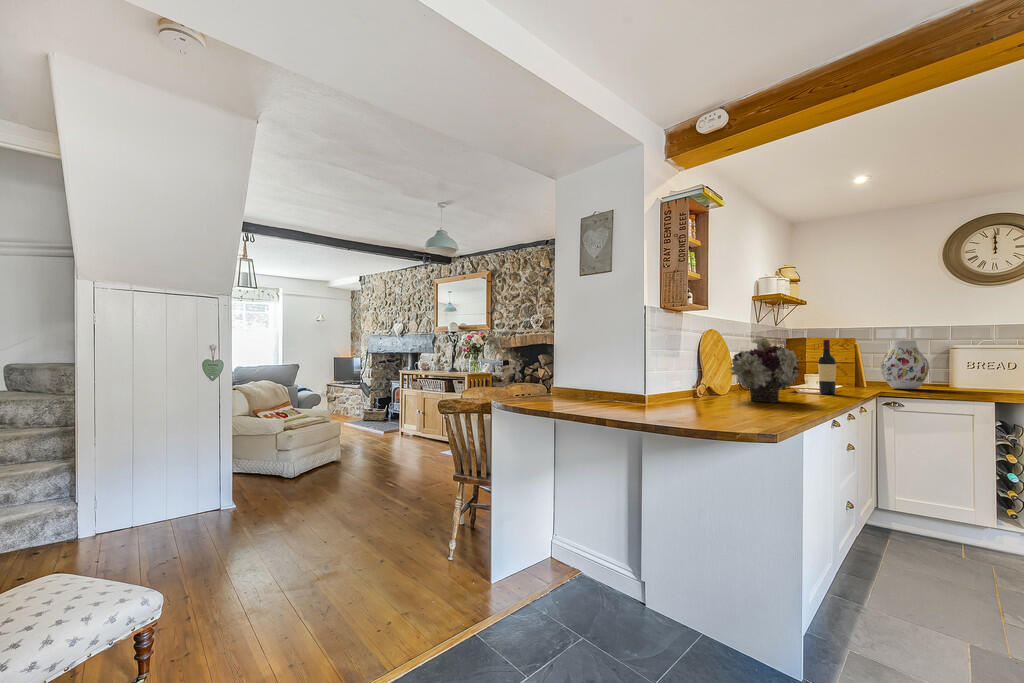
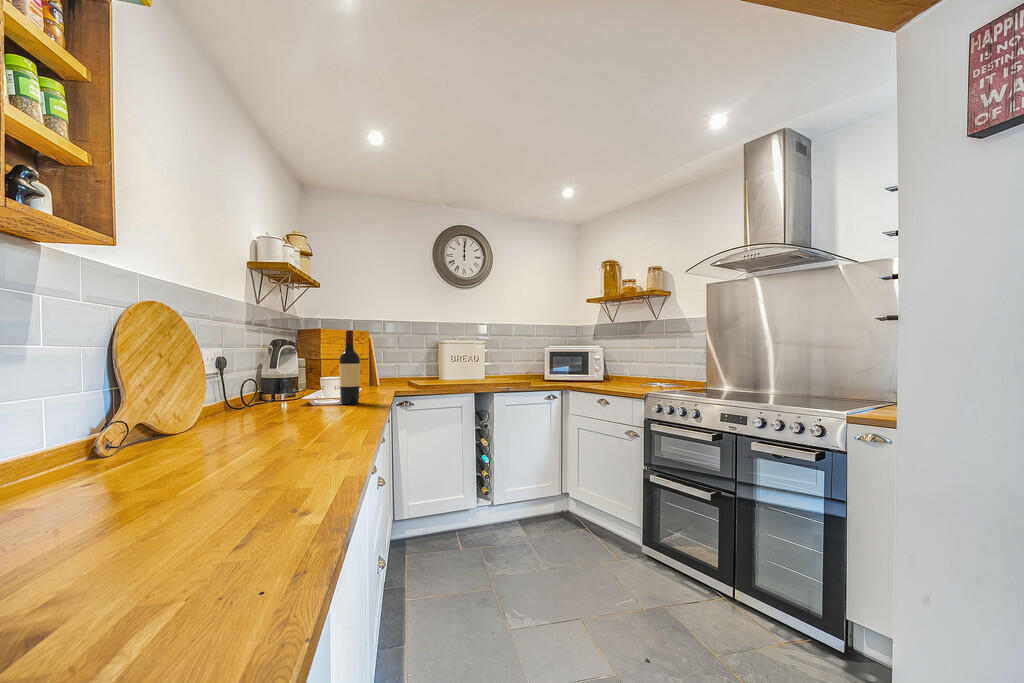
flower arrangement: present [729,337,799,402] -> none [177,320,319,446]
vase: present [881,340,929,389] -> none [395,334,434,385]

